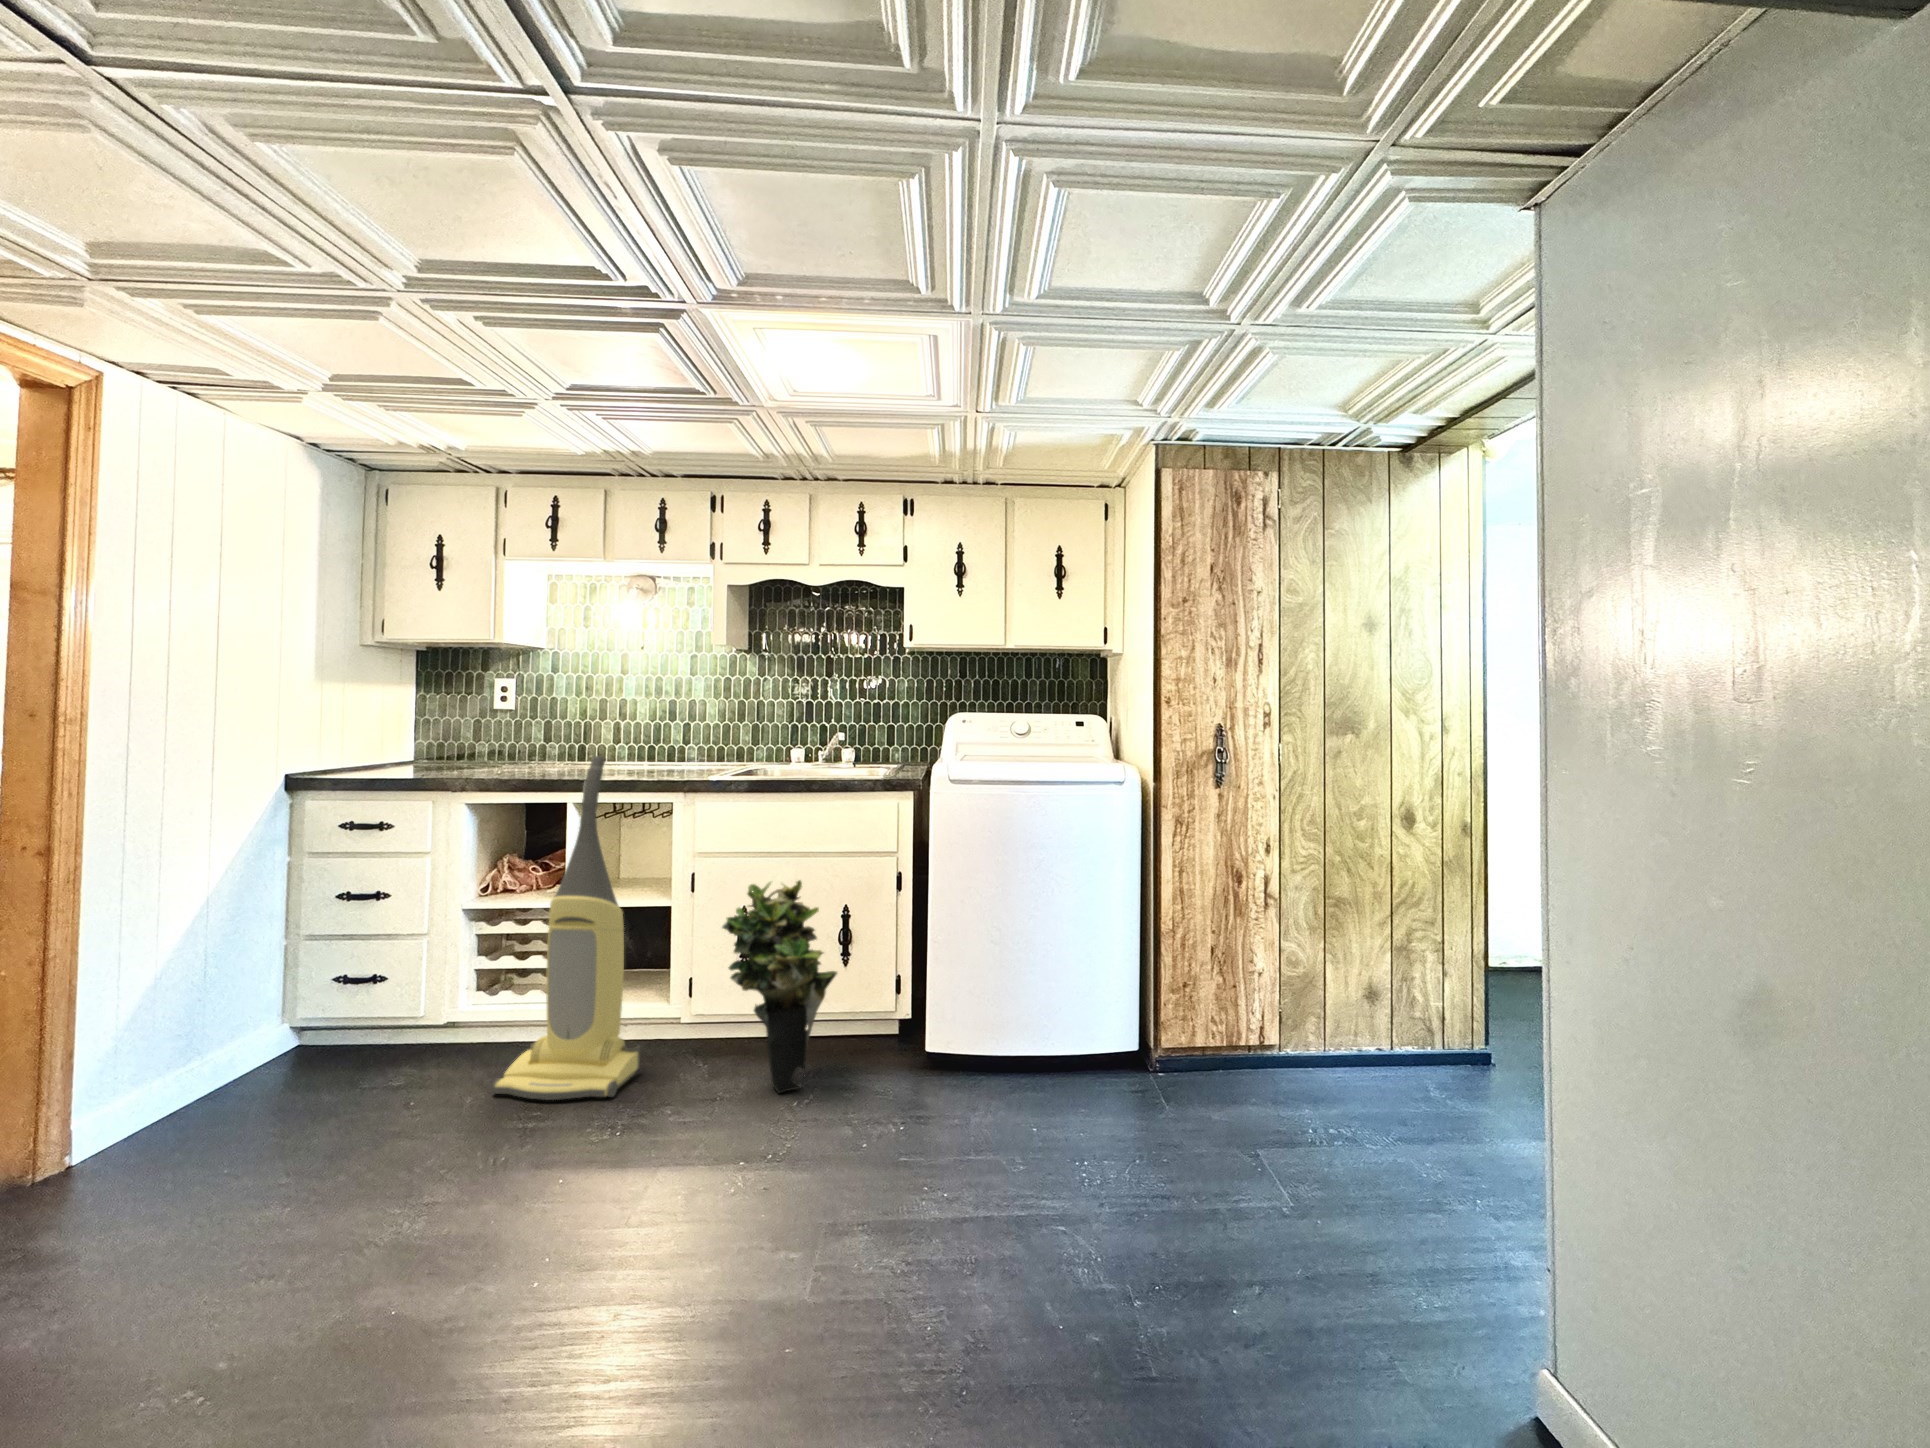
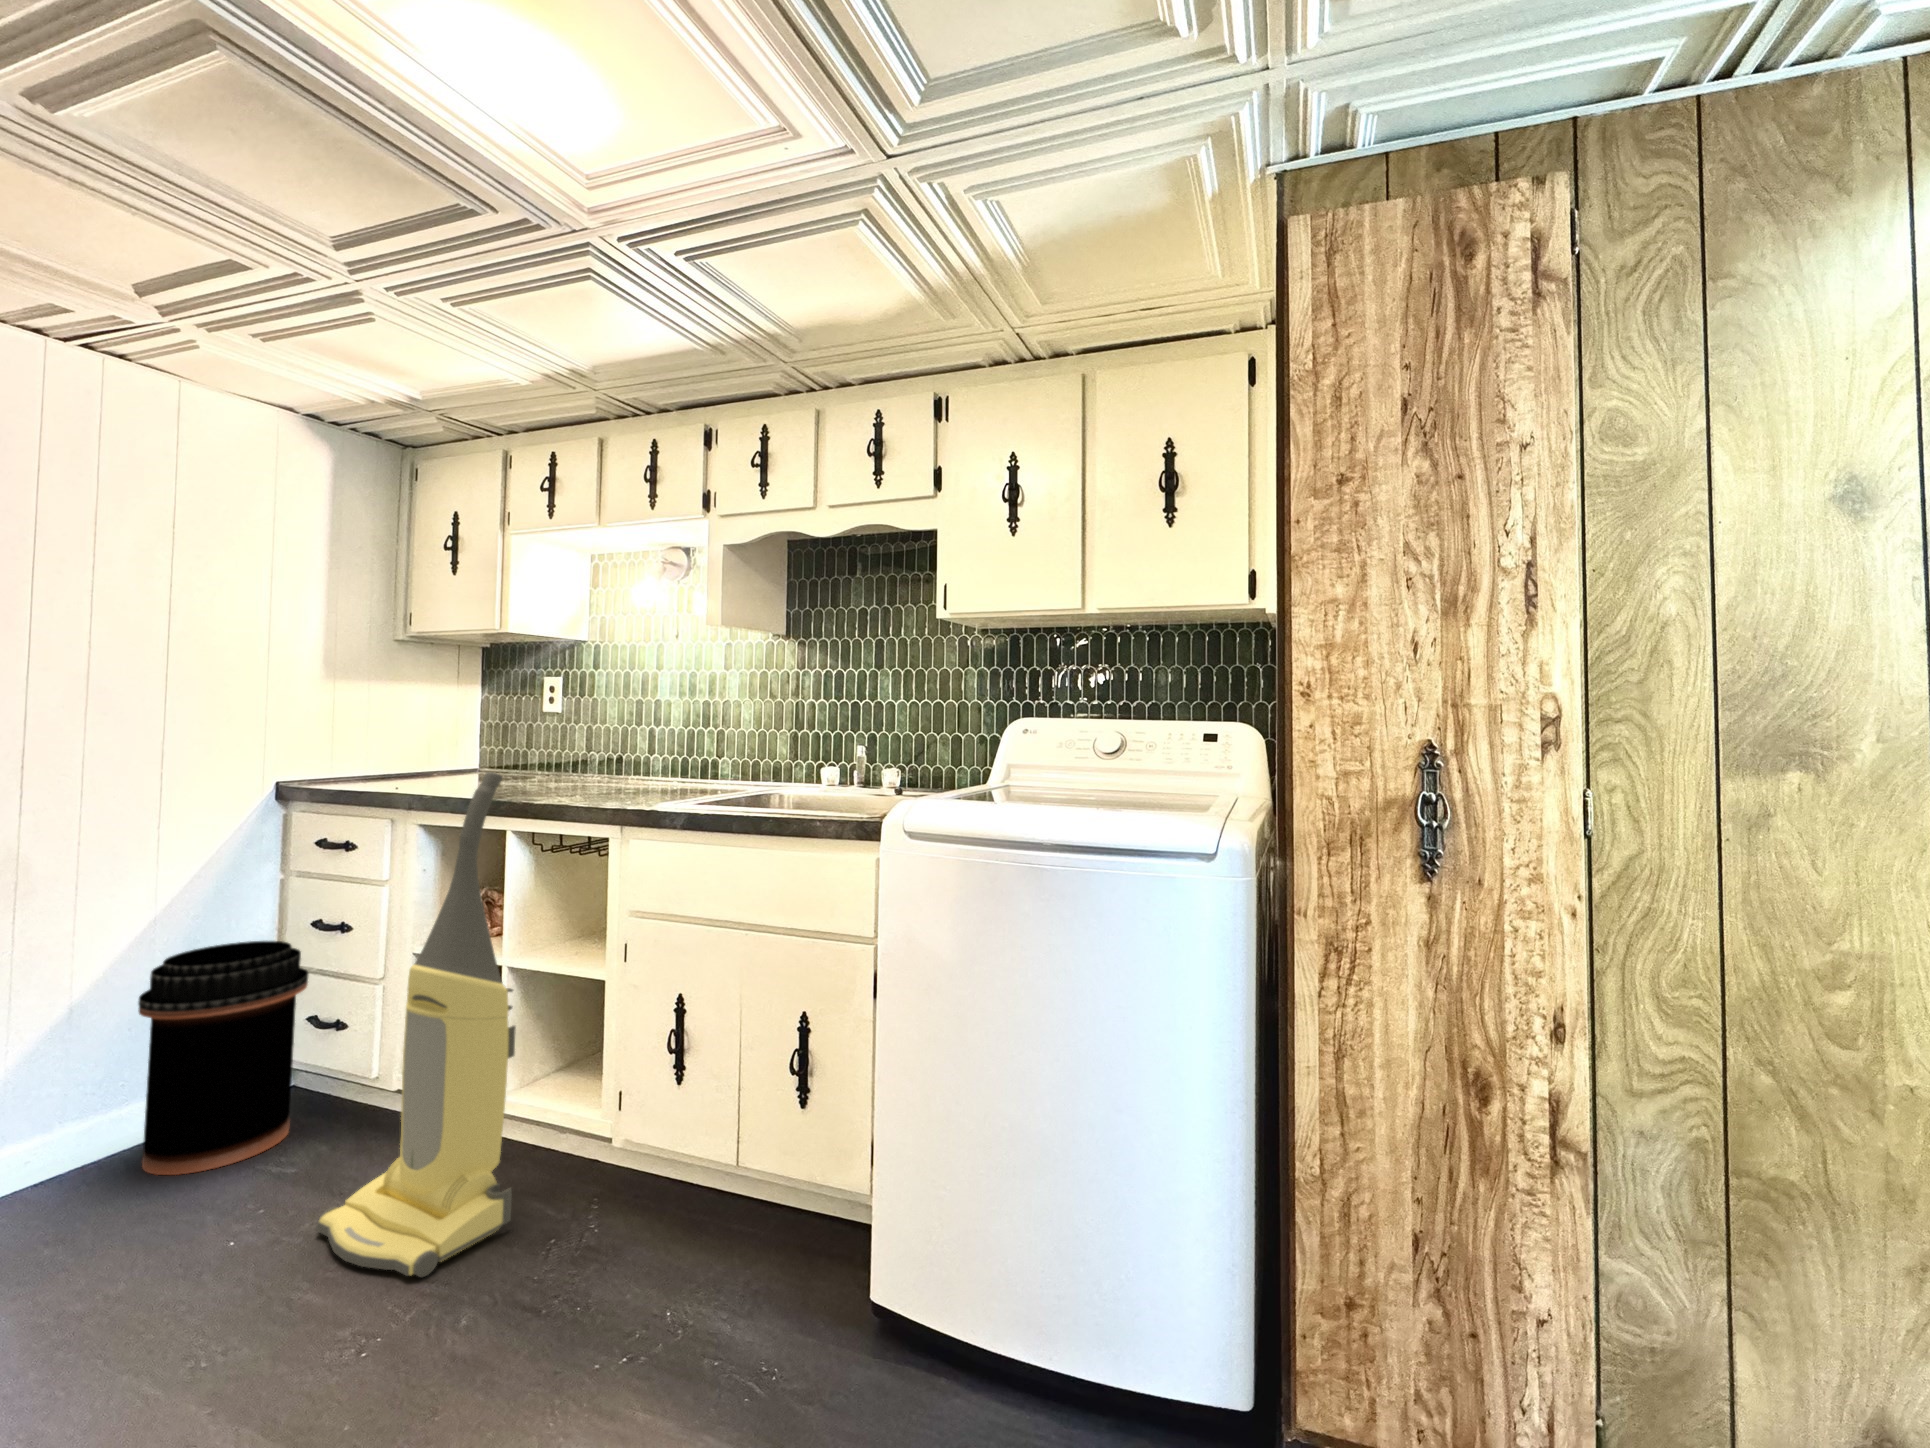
potted plant: present [722,880,837,1093] -> none [566,969,745,1336]
trash can: none [240,907,373,1097] -> present [139,941,309,1175]

